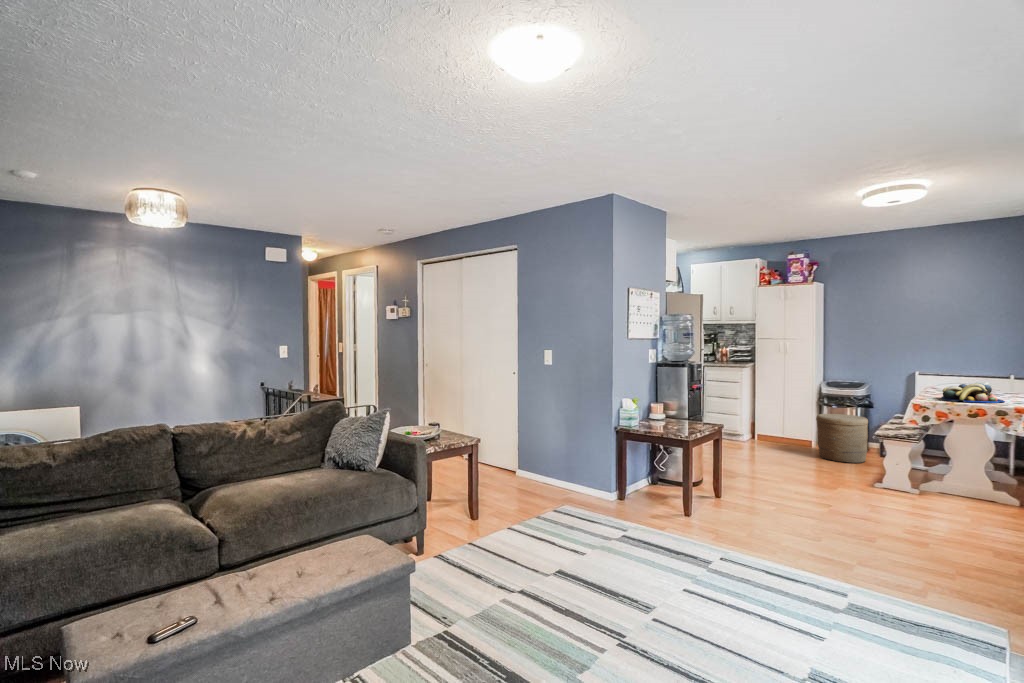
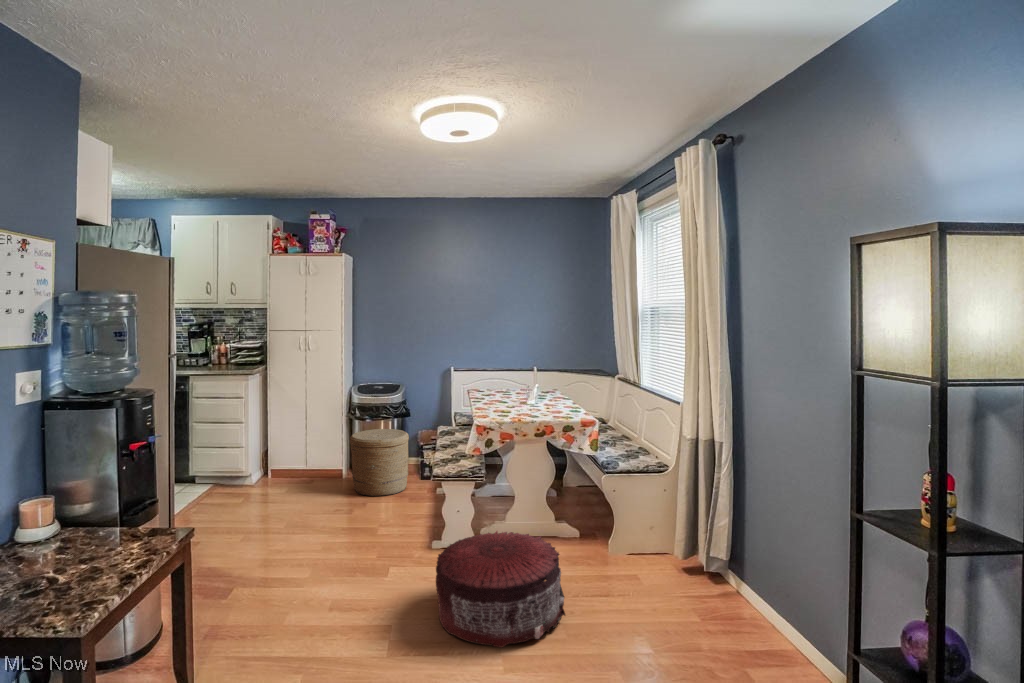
fruit bowl: present [941,383,1005,403] -> none [500,390,557,417]
pouf: none [865,476,979,544] -> present [436,531,565,648]

